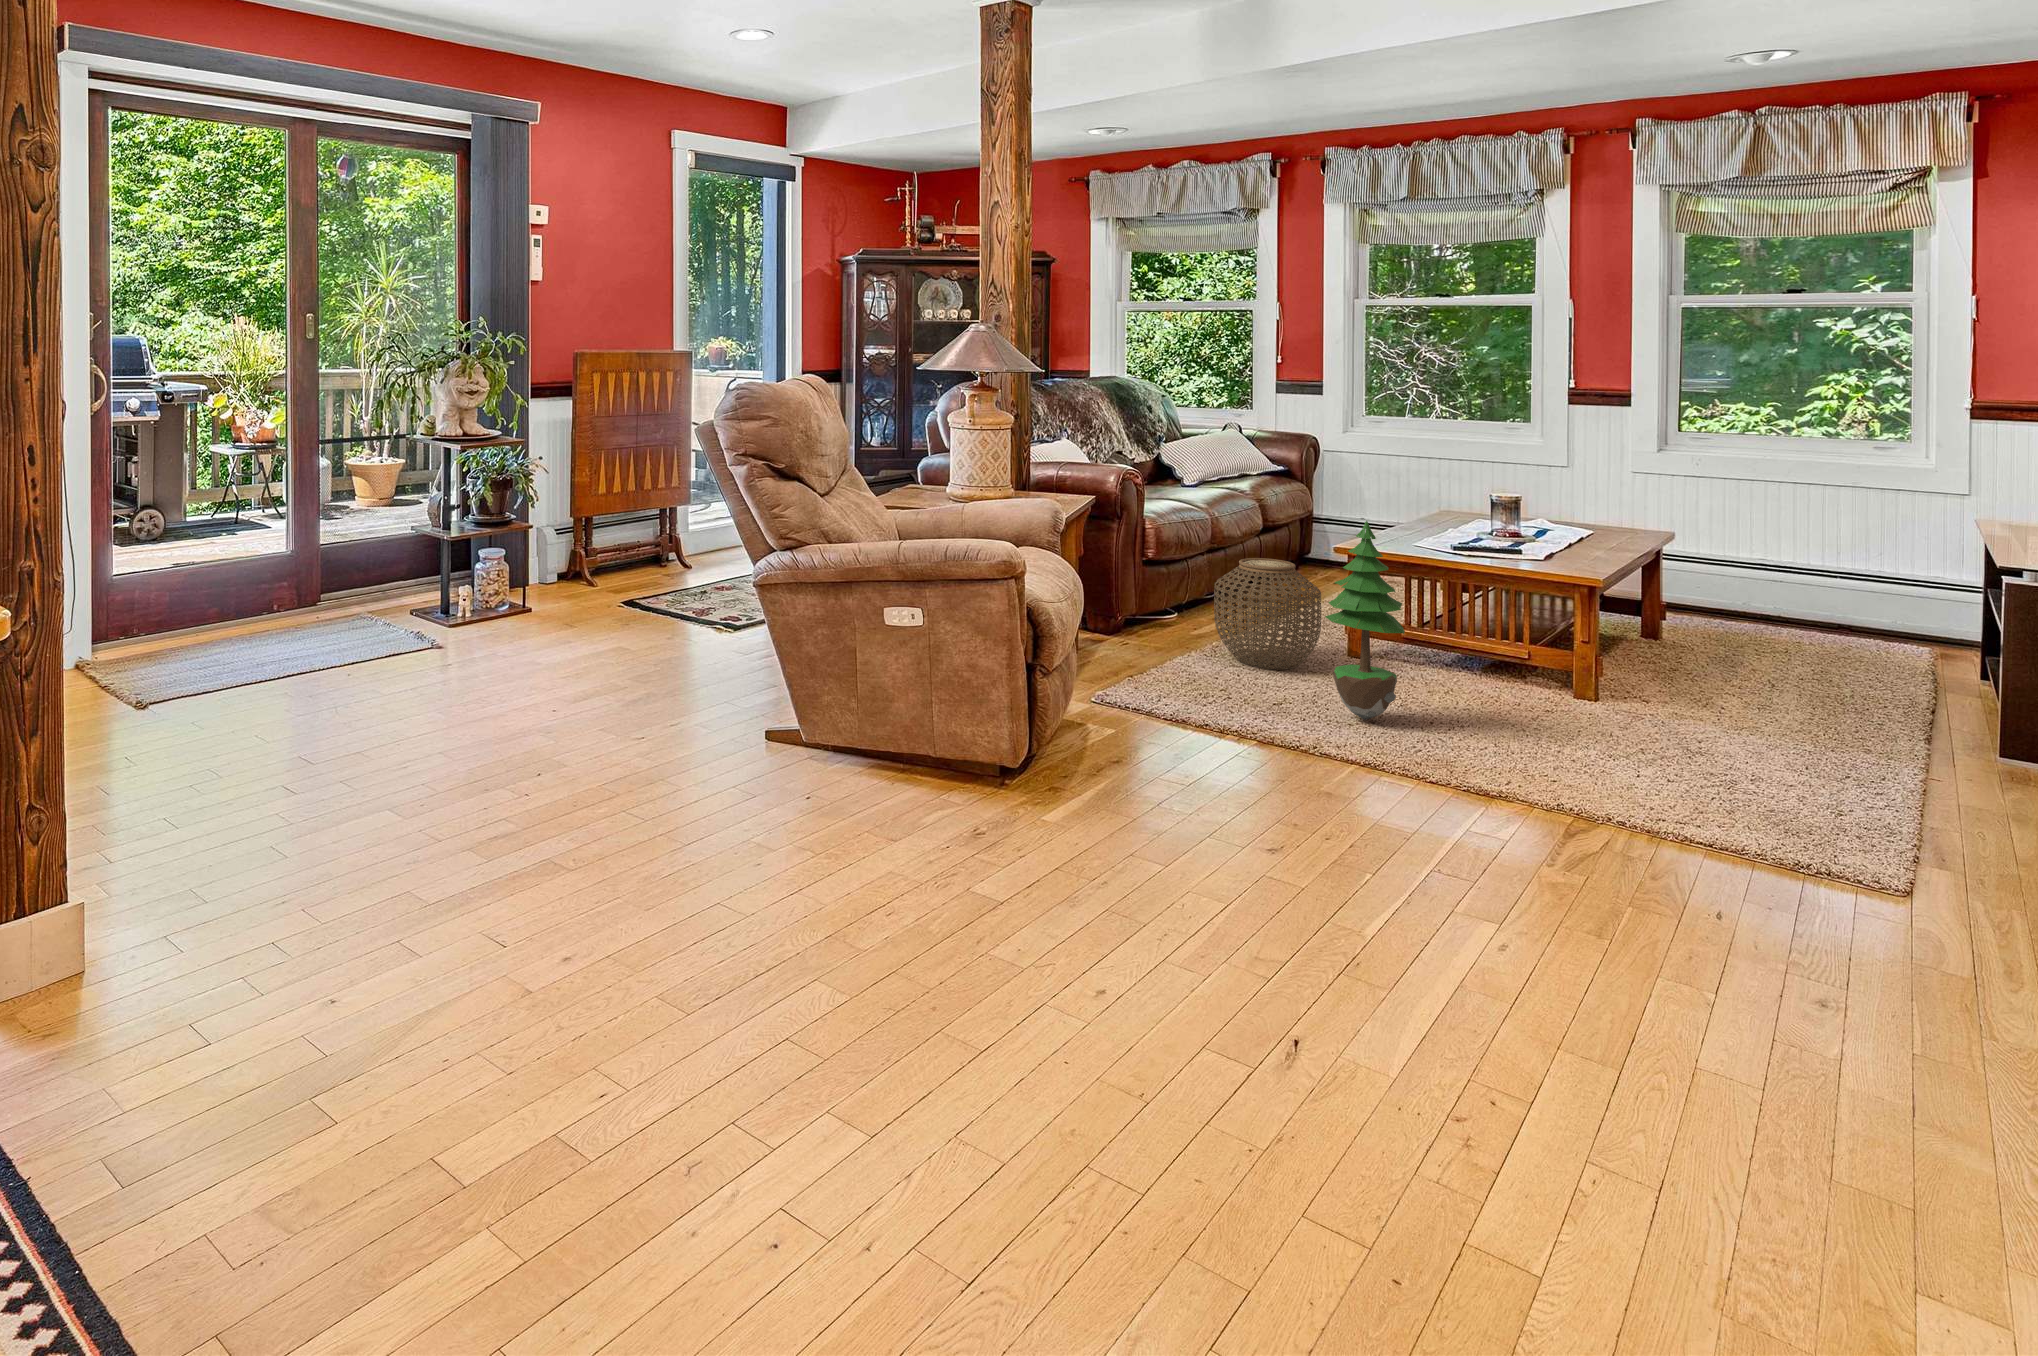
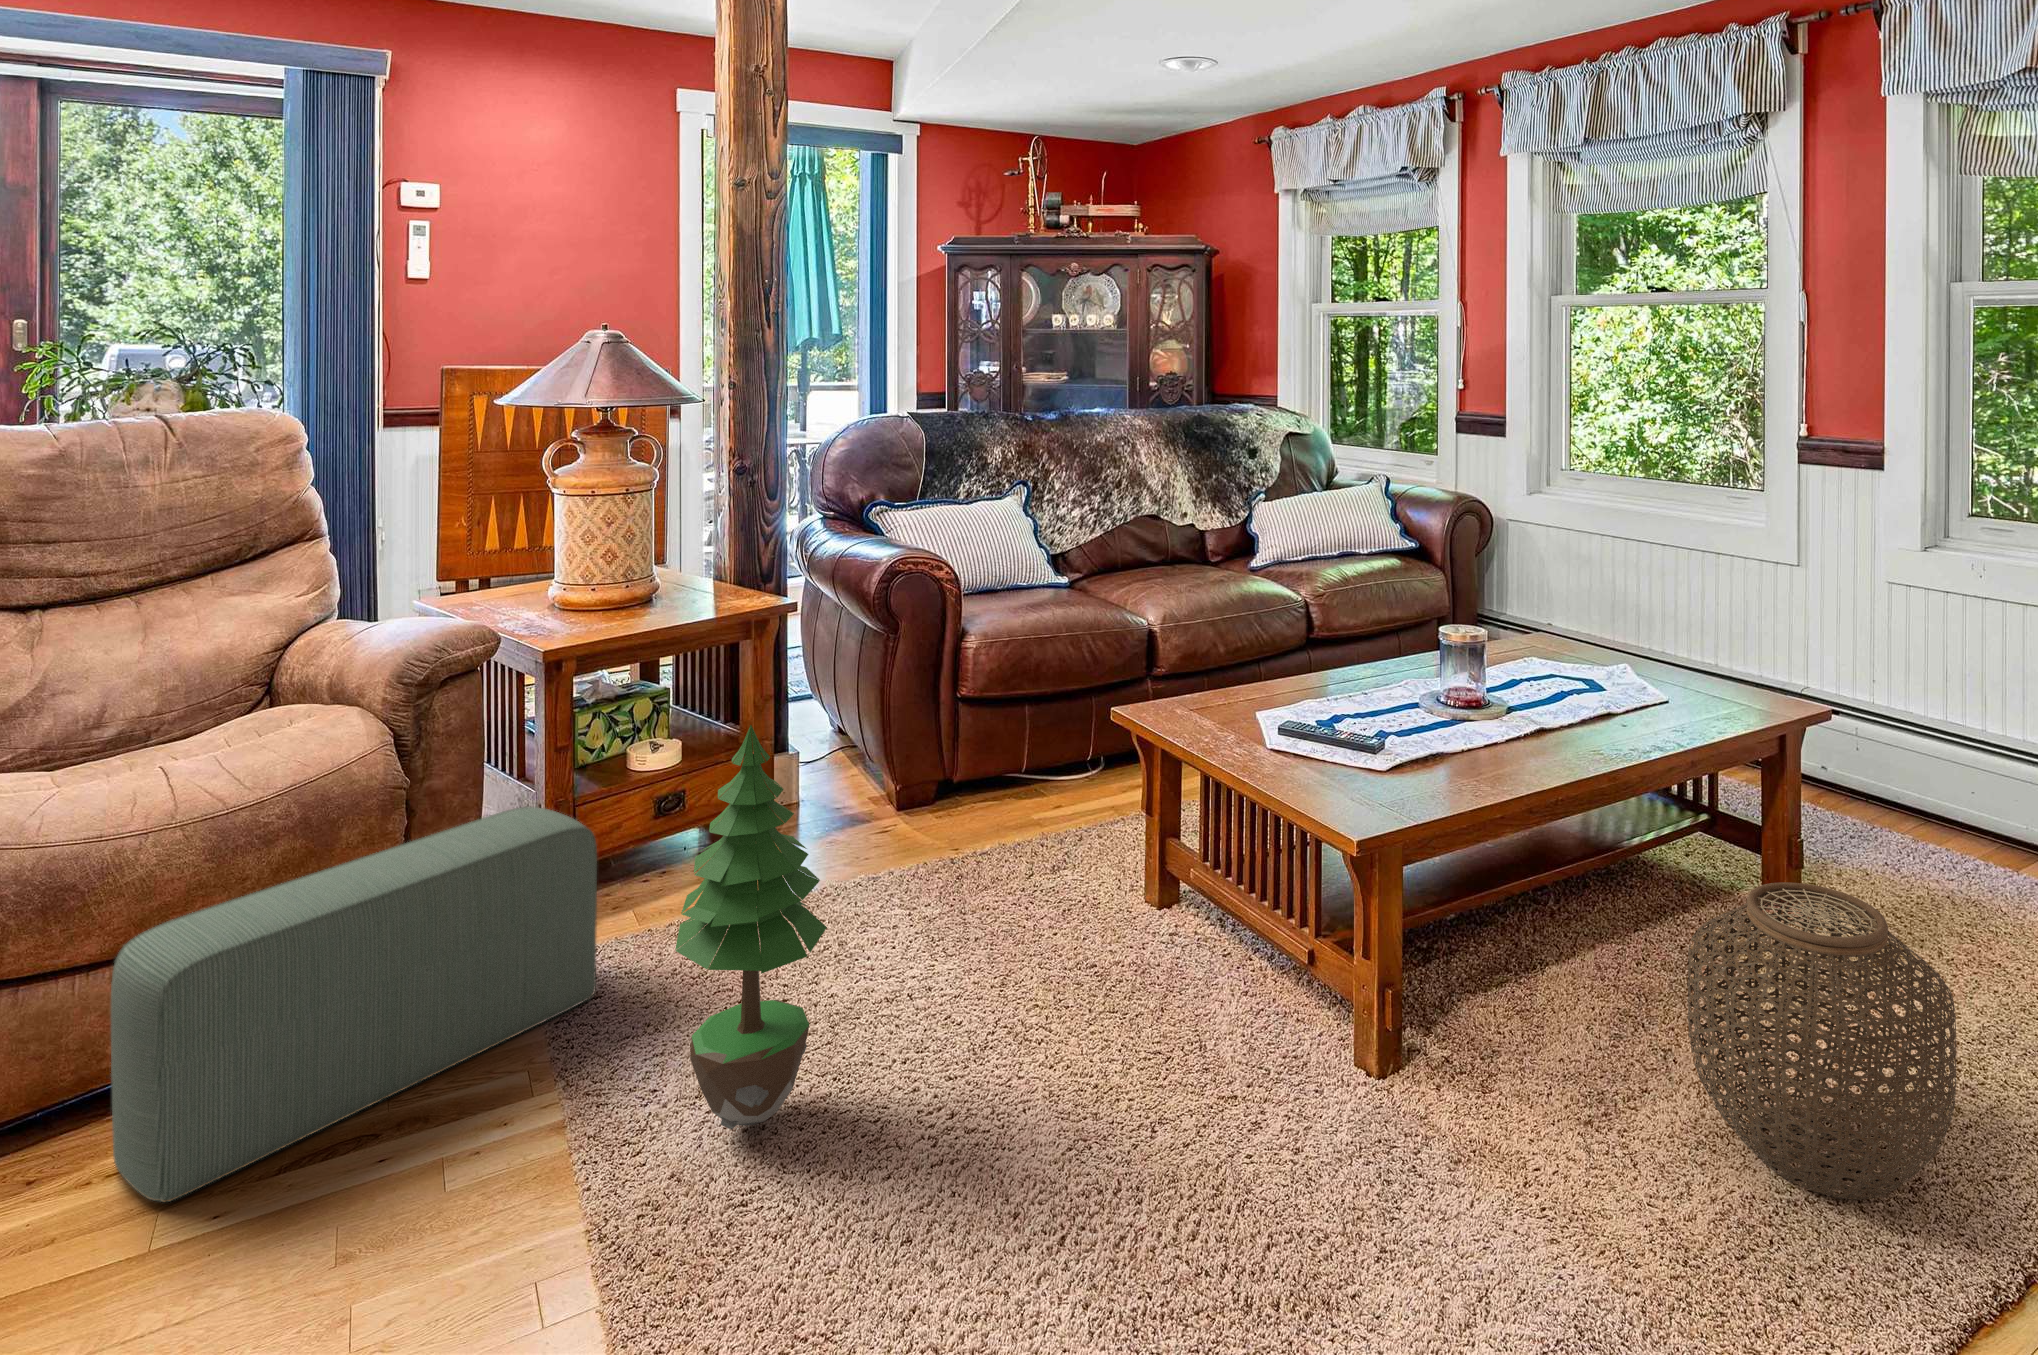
woven basket: present [1214,558,1321,669] -> present [1687,882,1956,1200]
pouf: none [1103,594,1181,753] -> present [111,807,597,1202]

